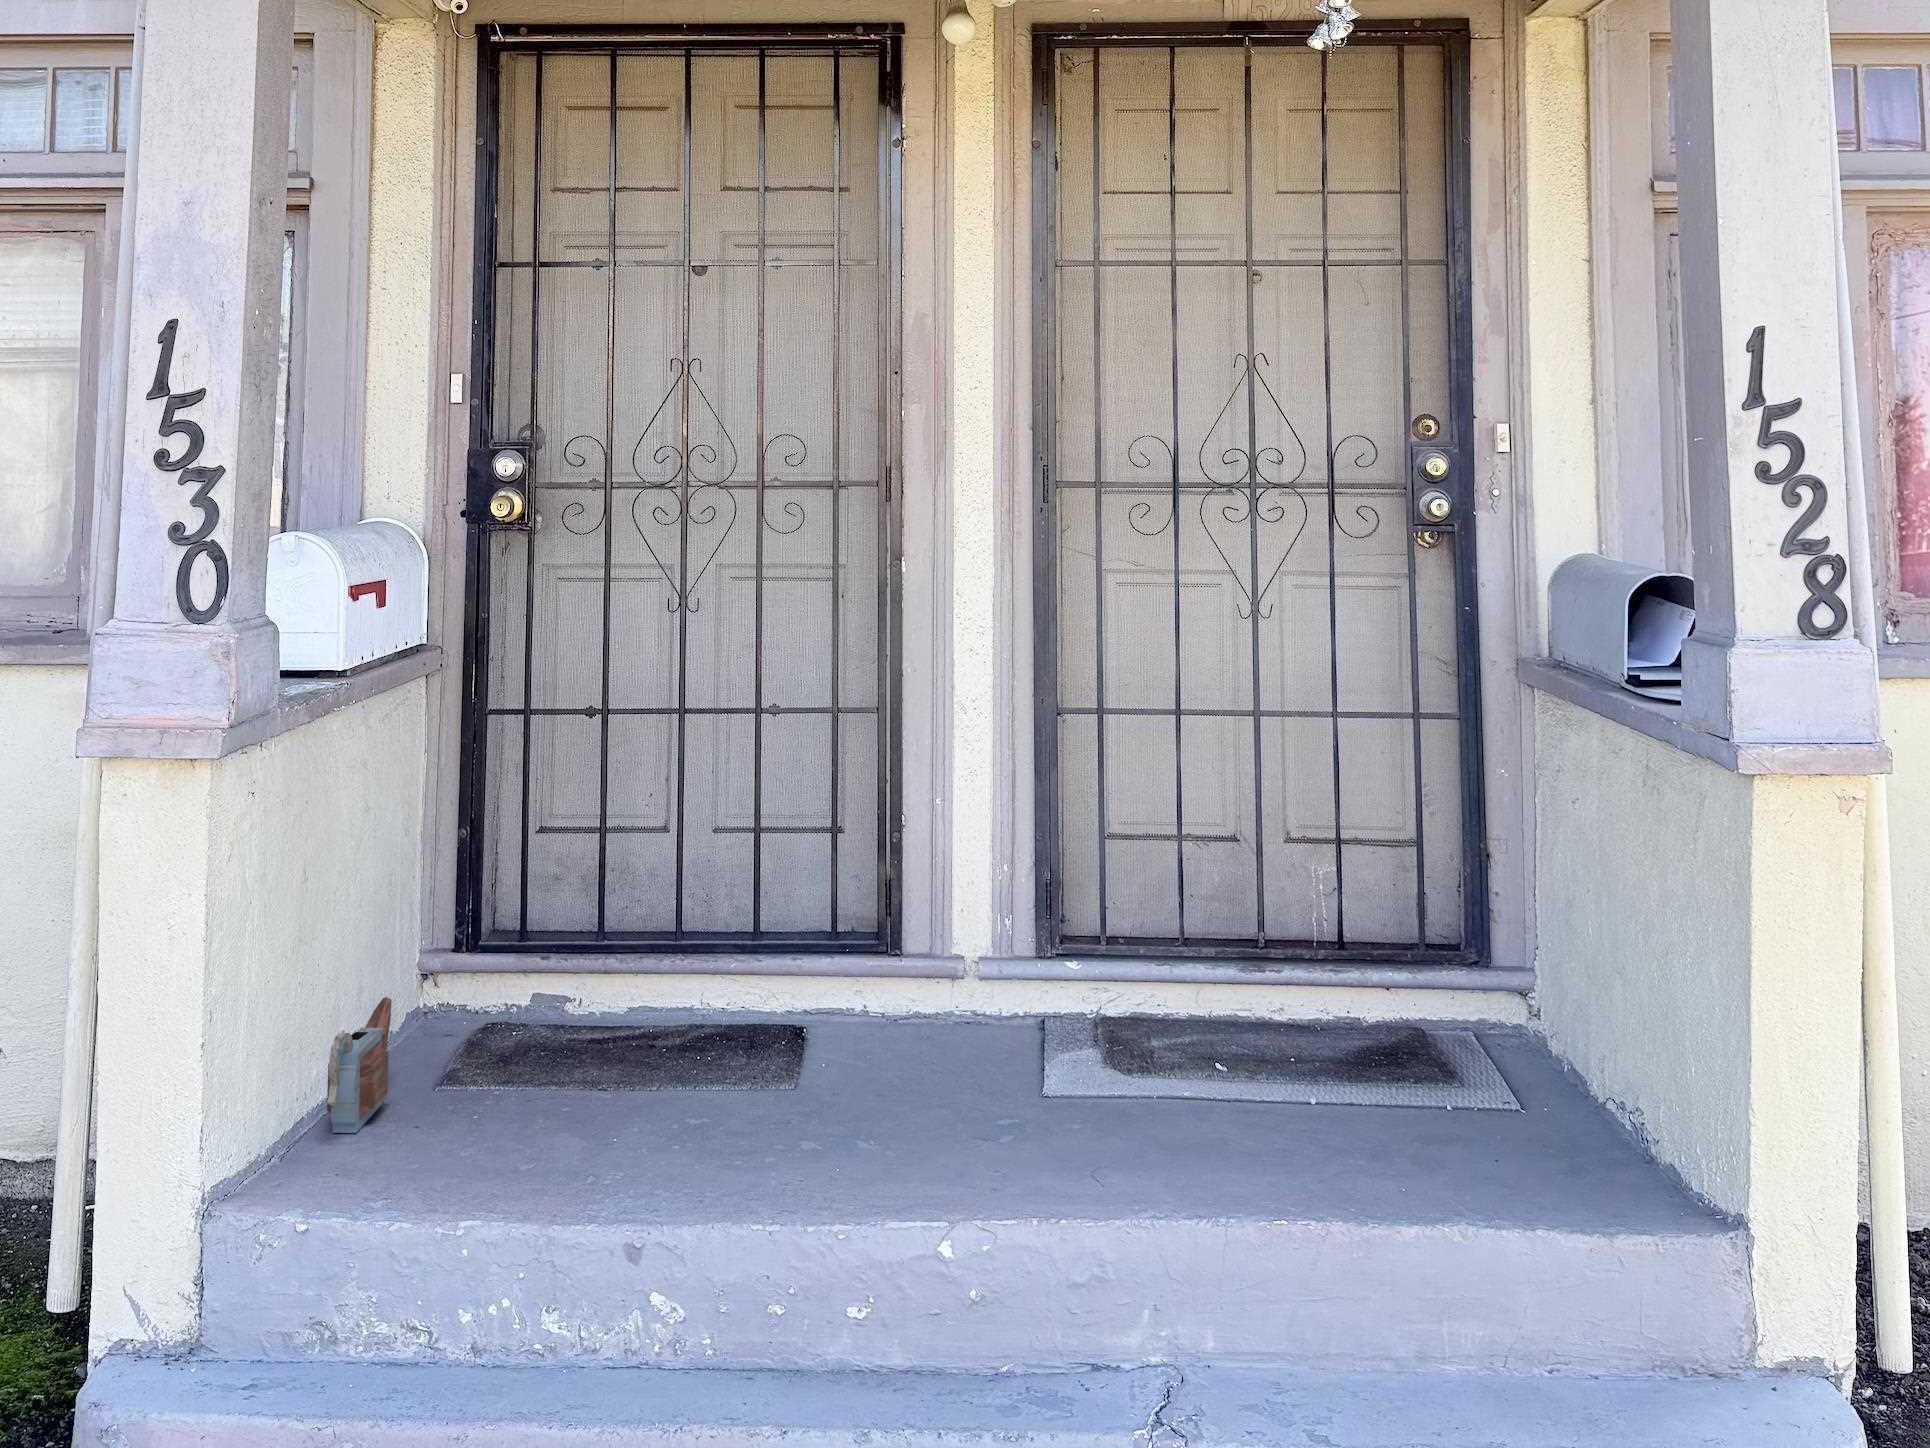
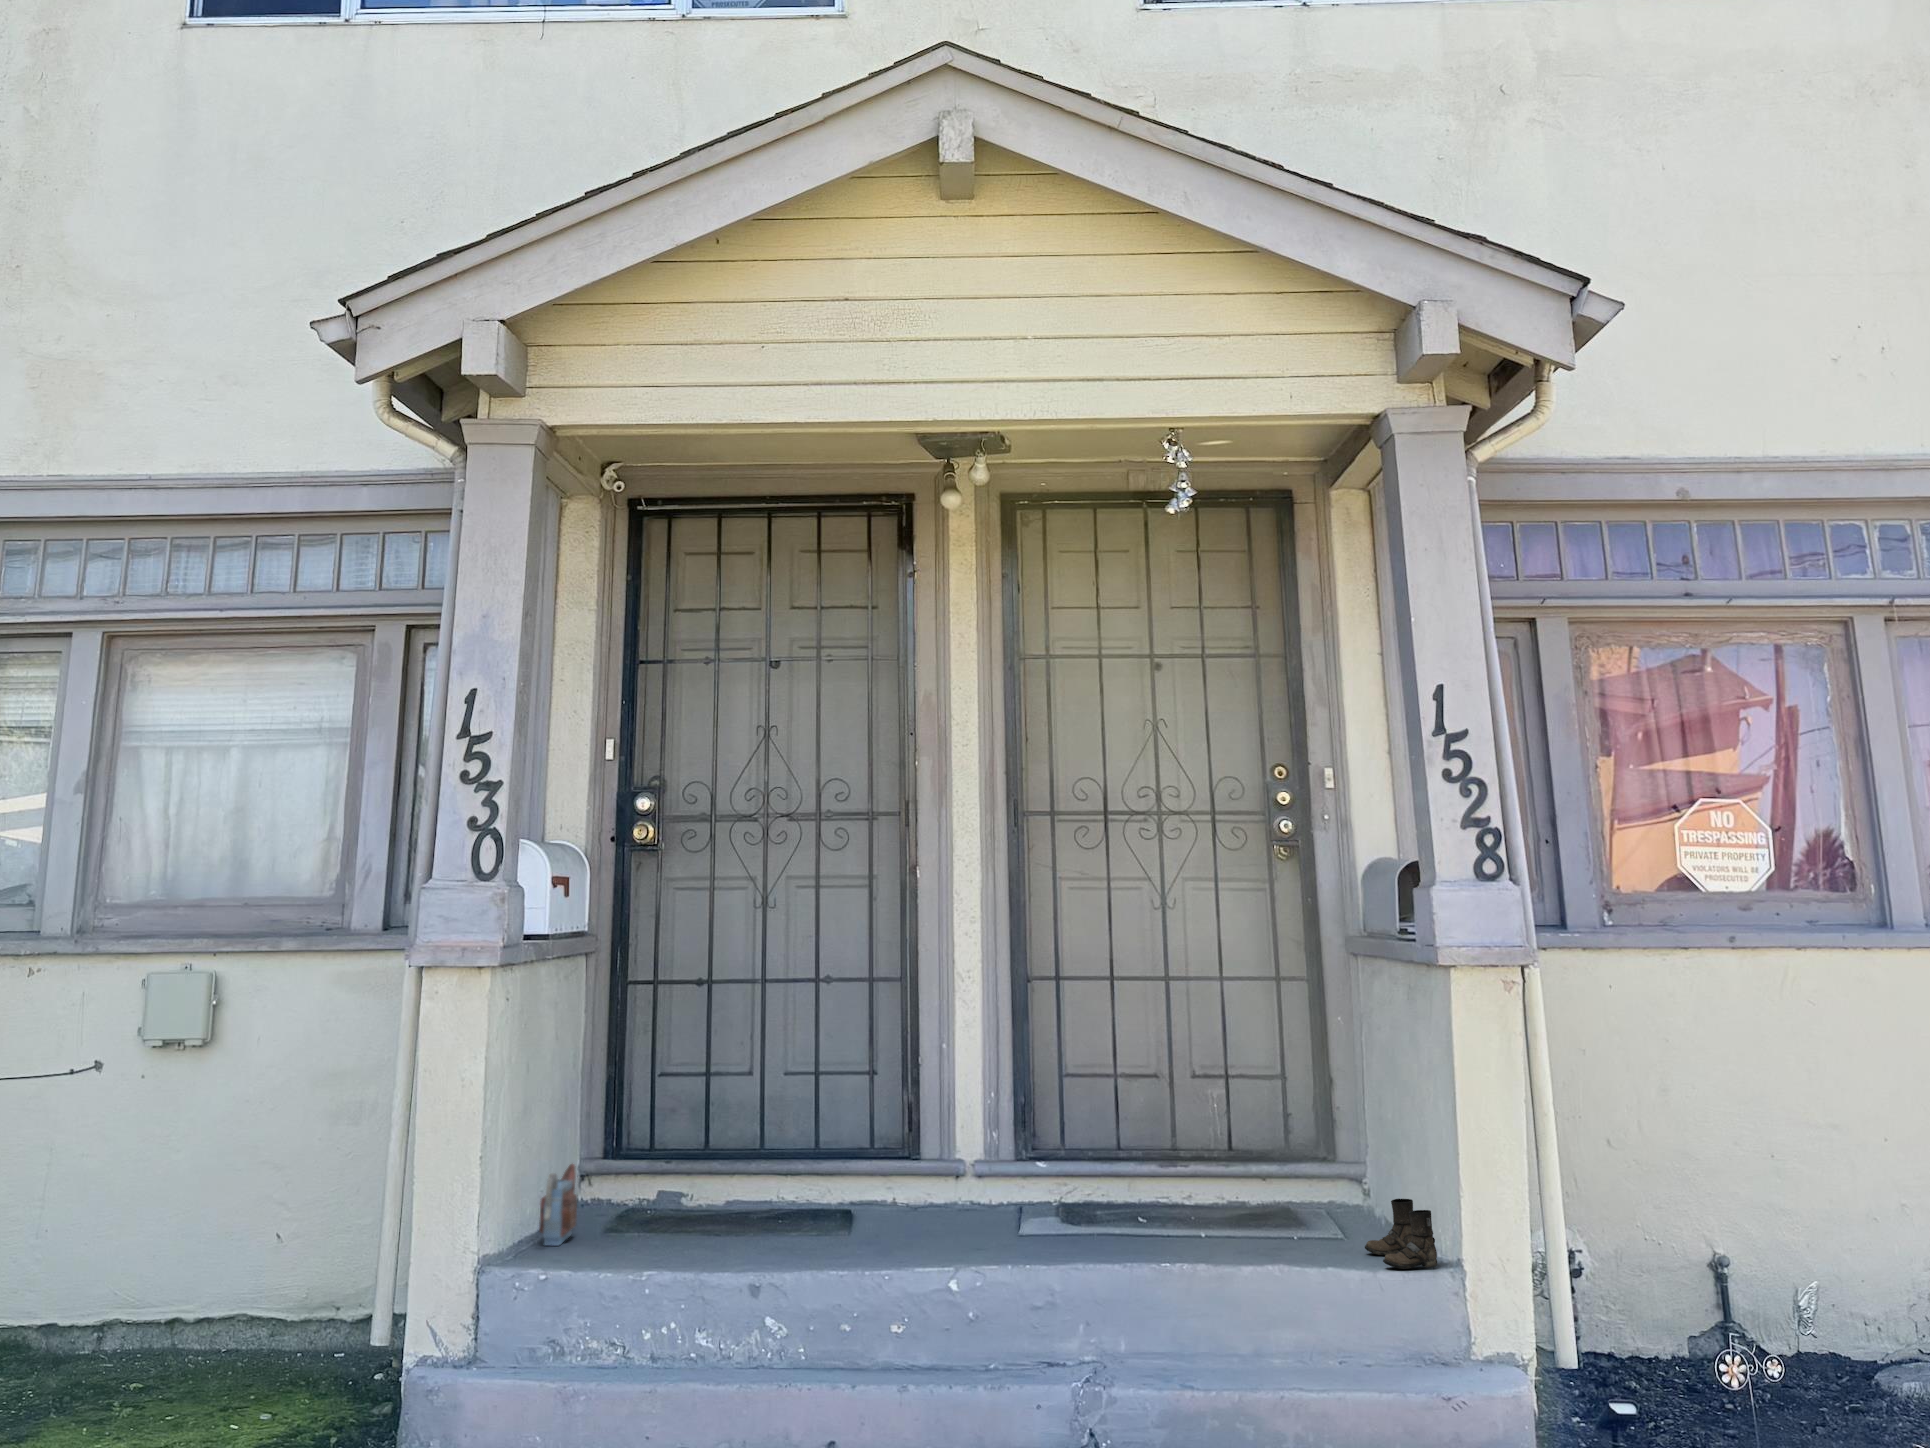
boots: none [1571,1090,1695,1218] -> present [1365,1199,1437,1269]

